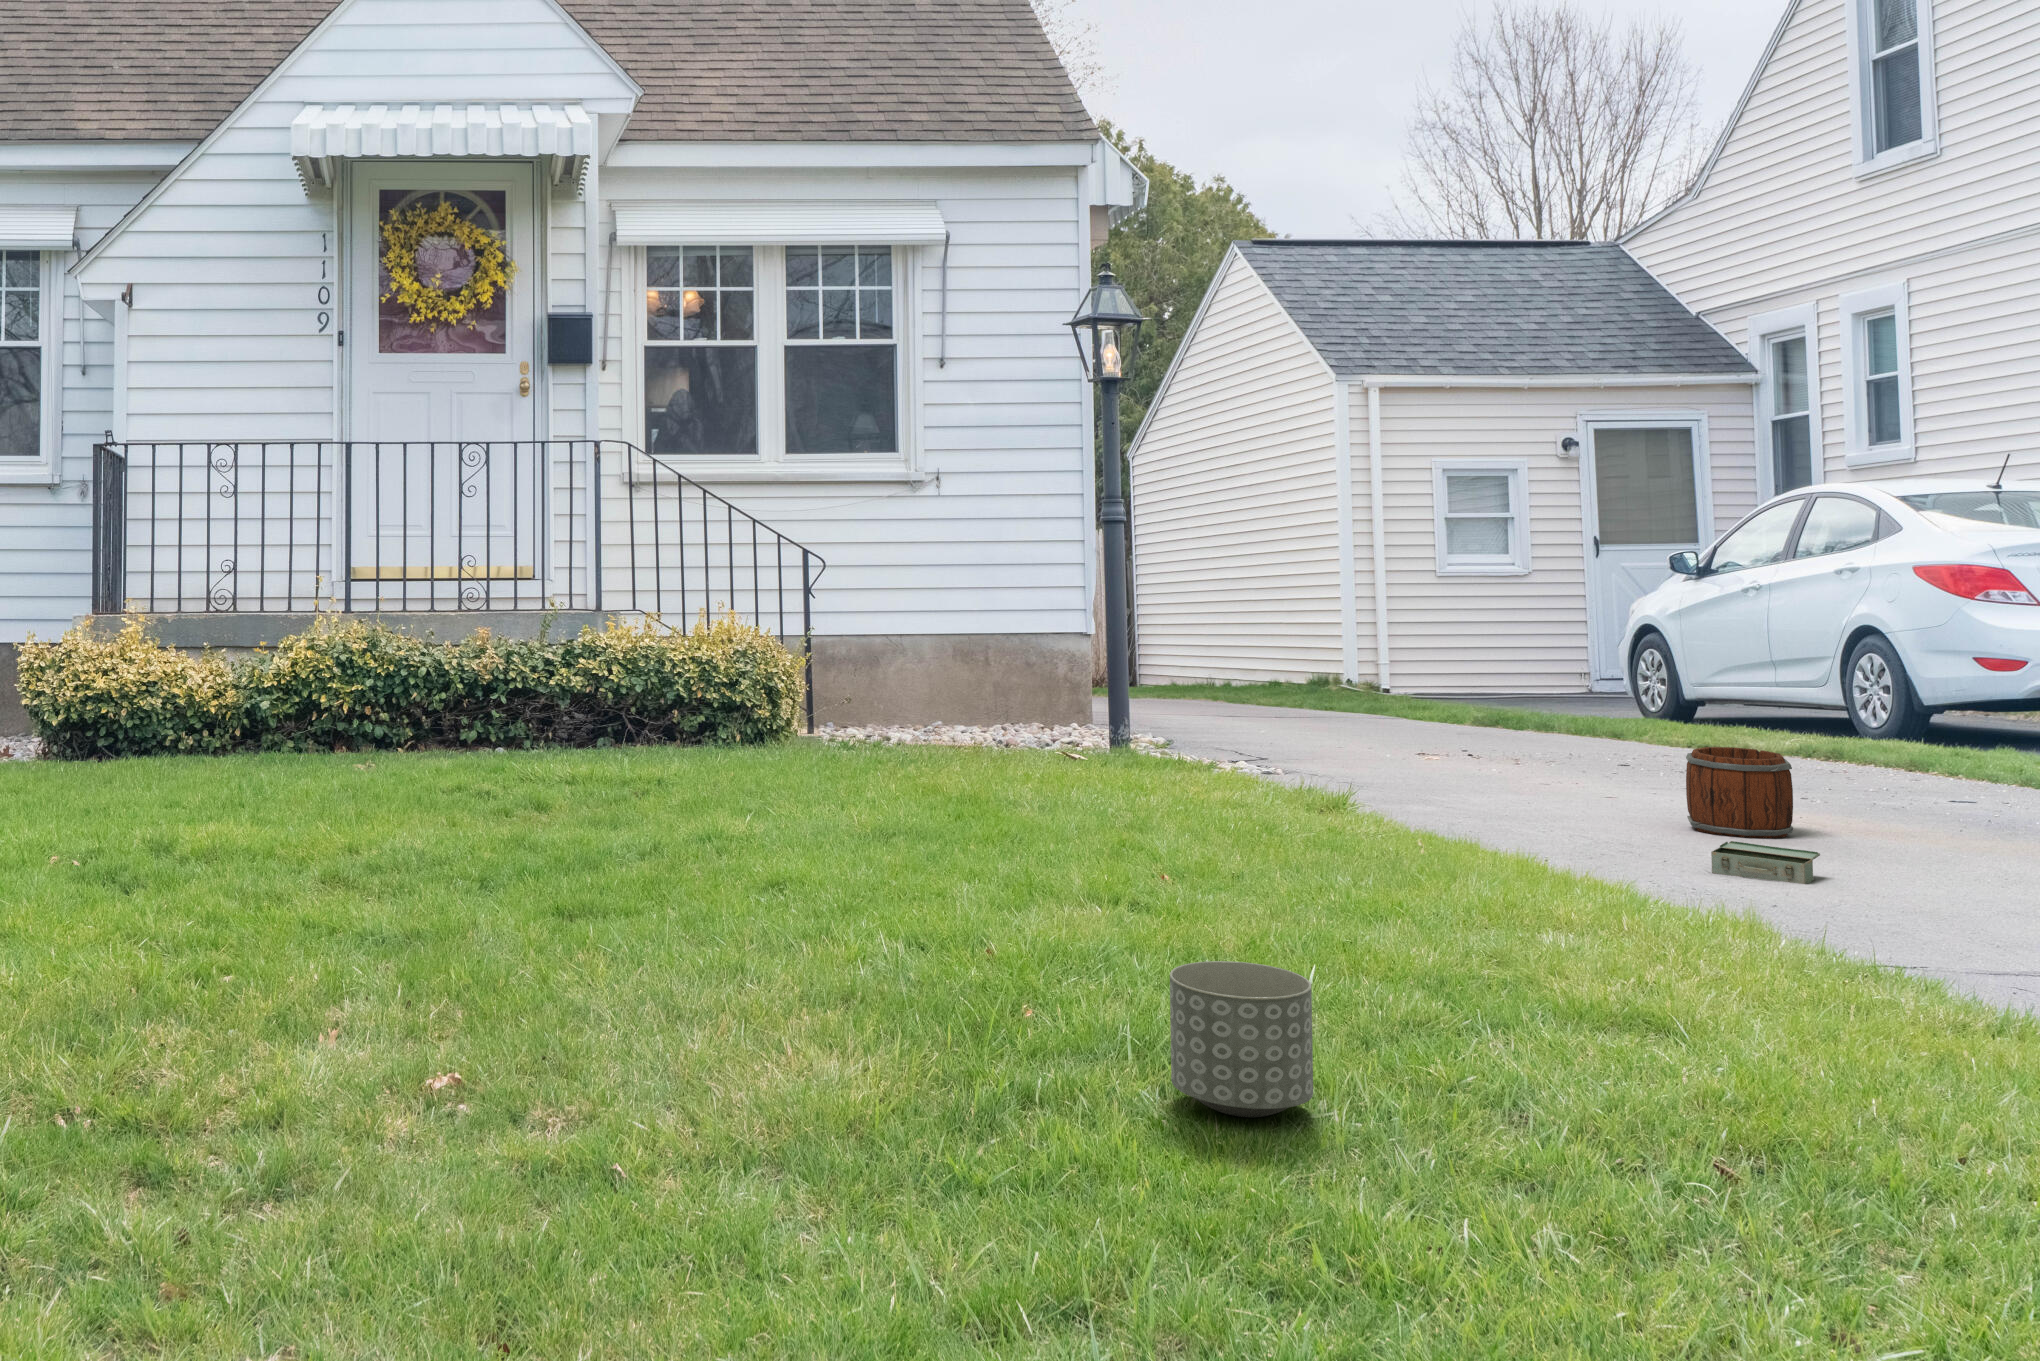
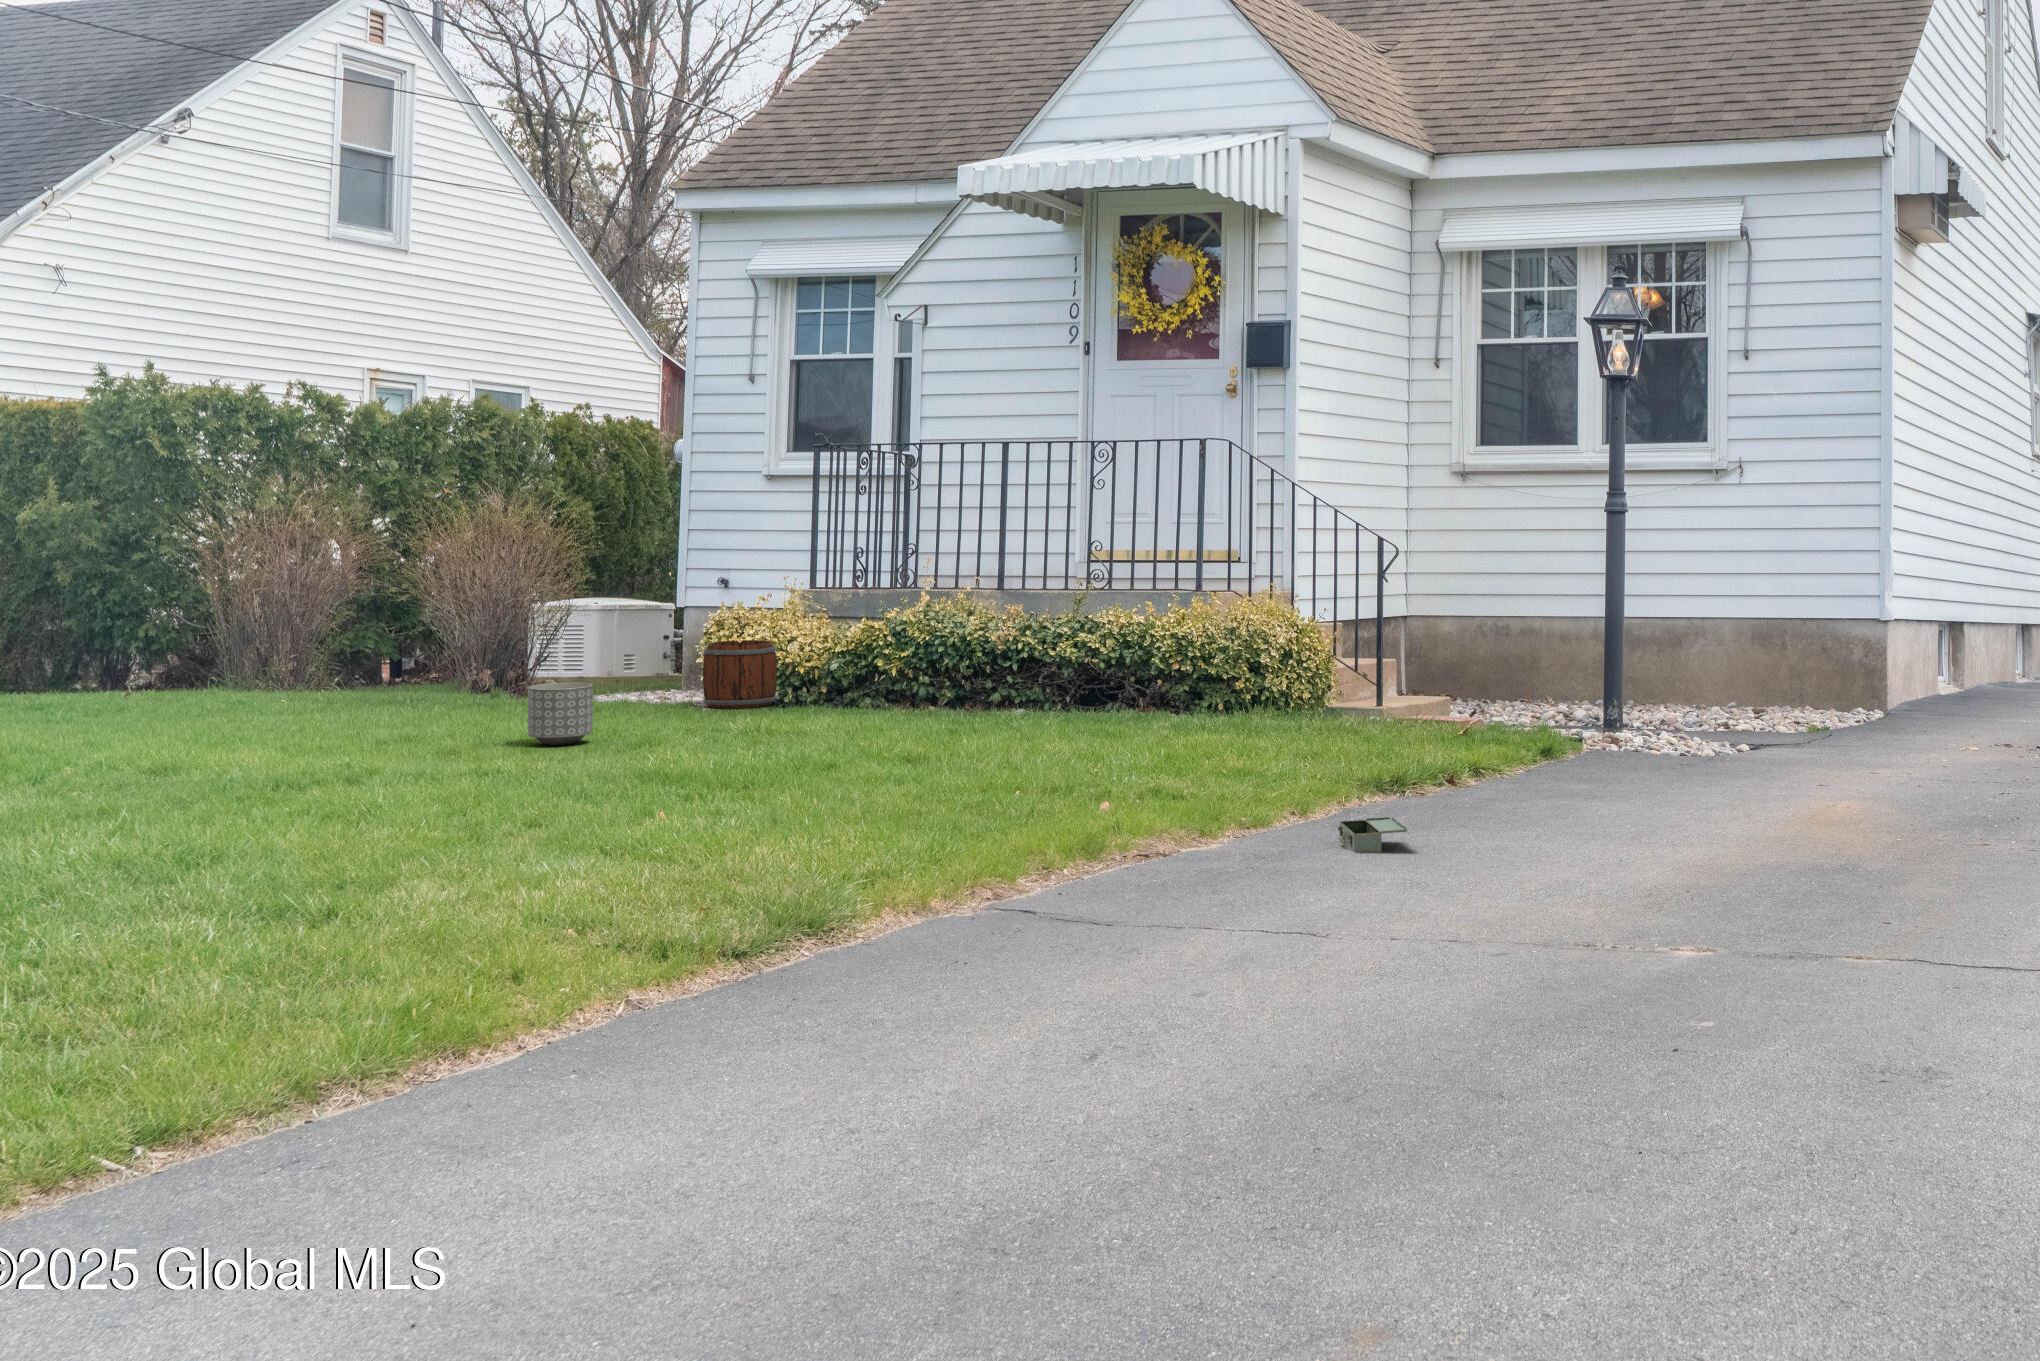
bucket: present [1686,747,1793,839] -> present [703,640,777,709]
planter: present [1170,961,1313,1118] -> present [528,682,593,745]

